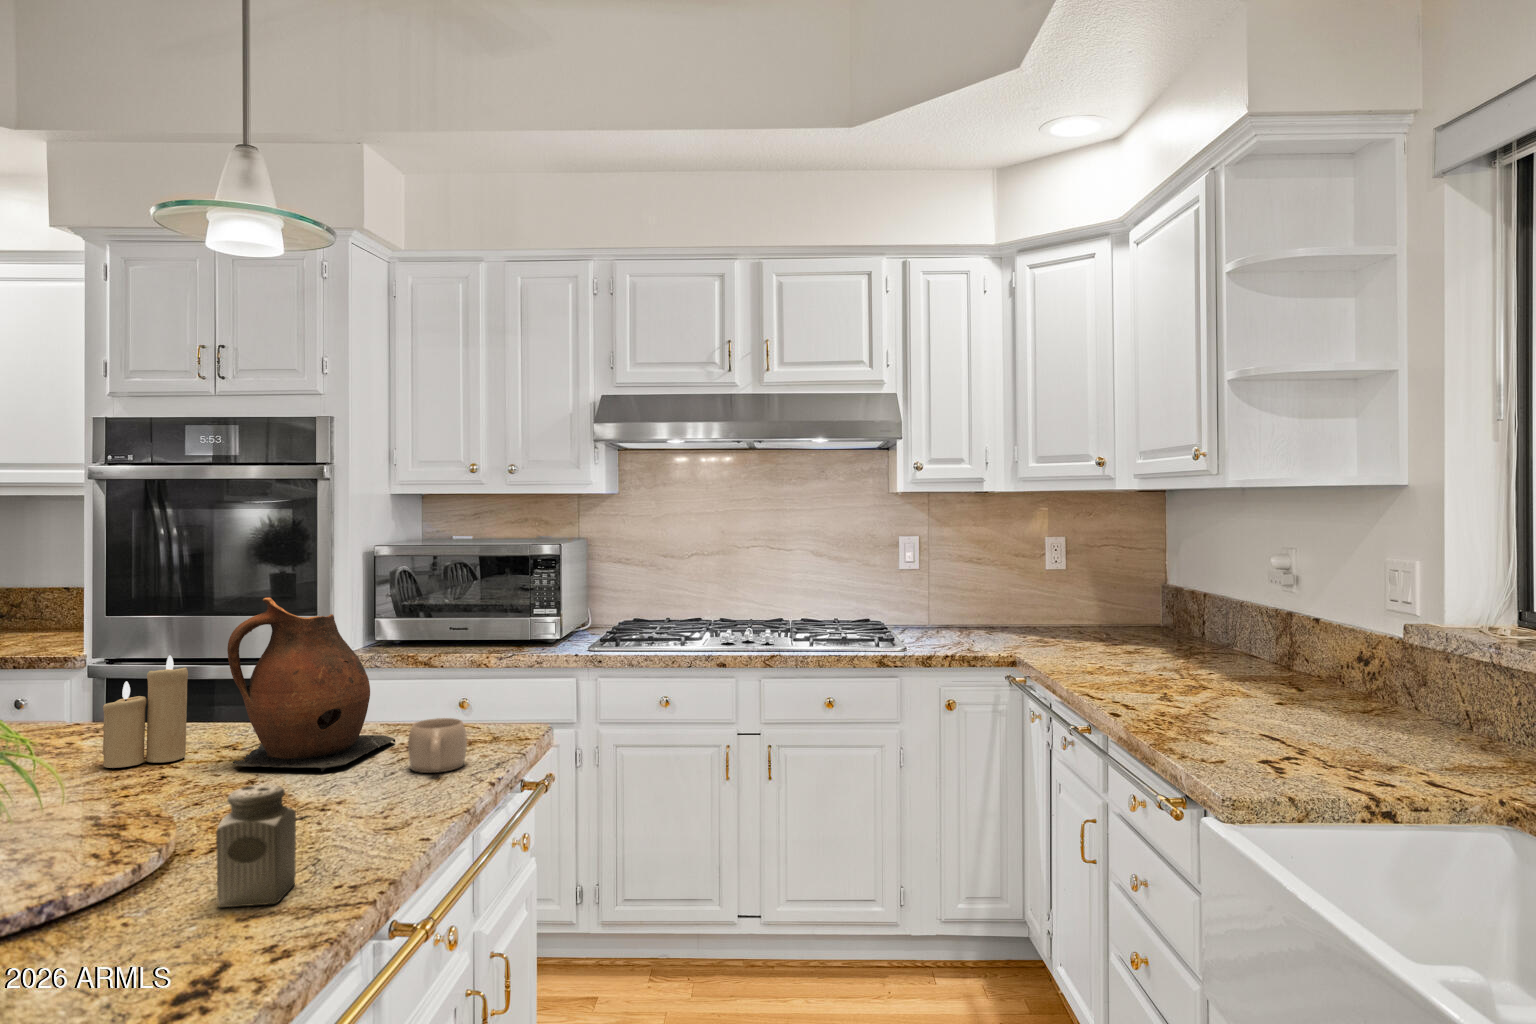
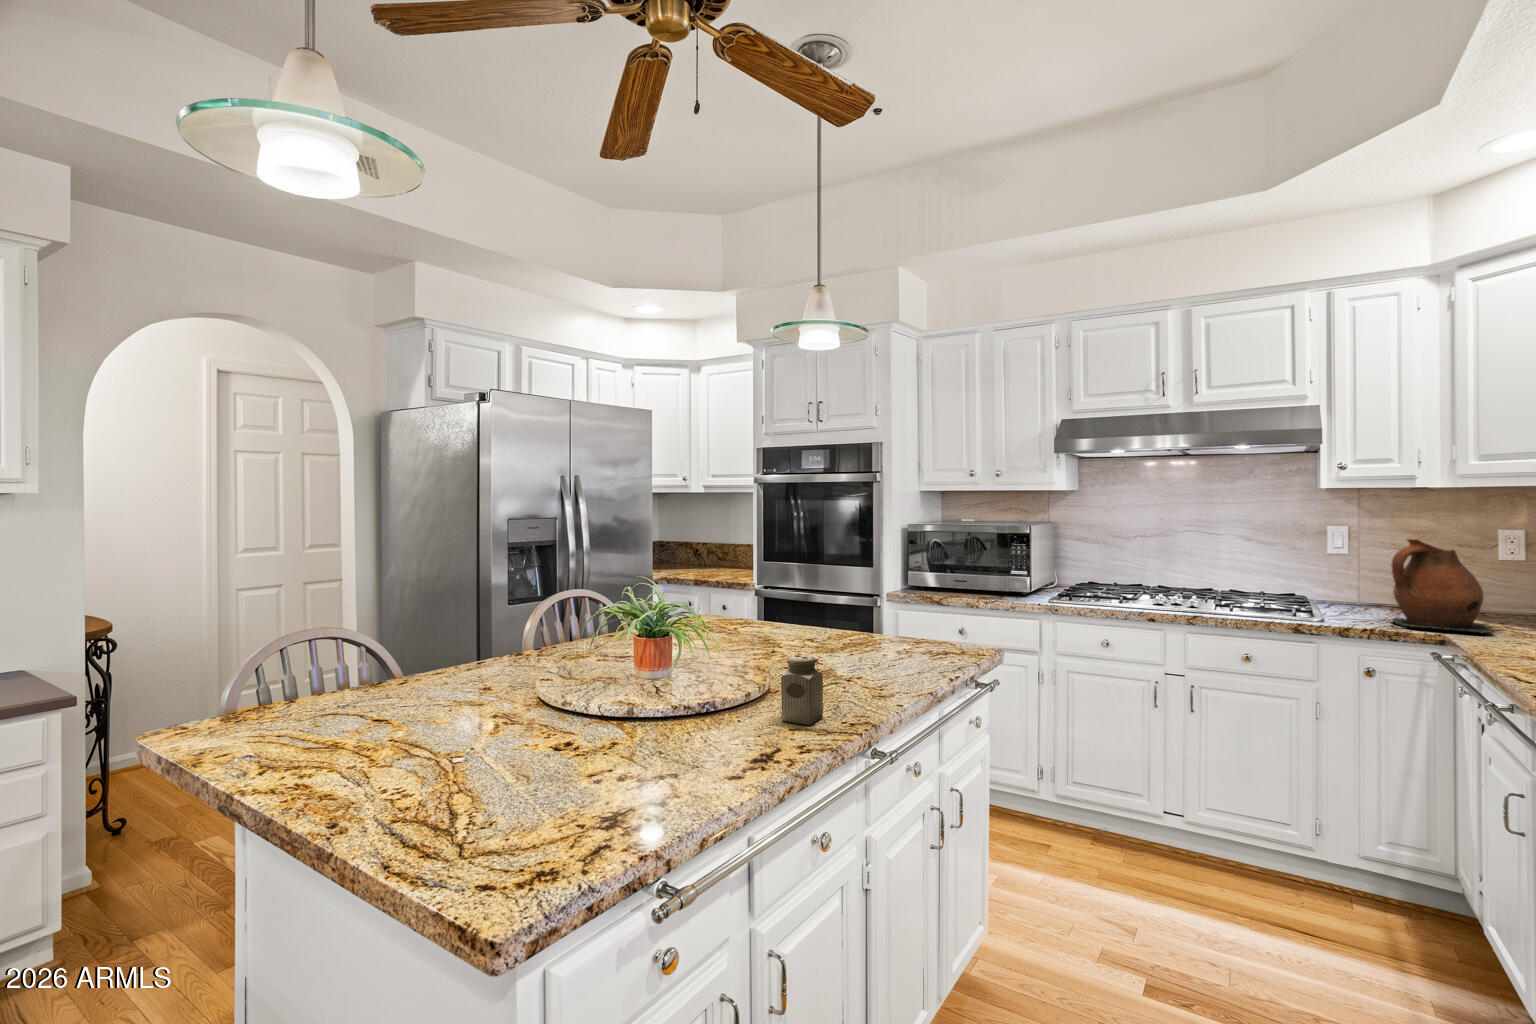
ceramic pitcher: present [227,598,395,771] -> present [1391,539,1493,634]
candle: present [102,656,188,768] -> none [750,582,789,641]
mug: present [408,718,467,773] -> none [903,634,940,669]

